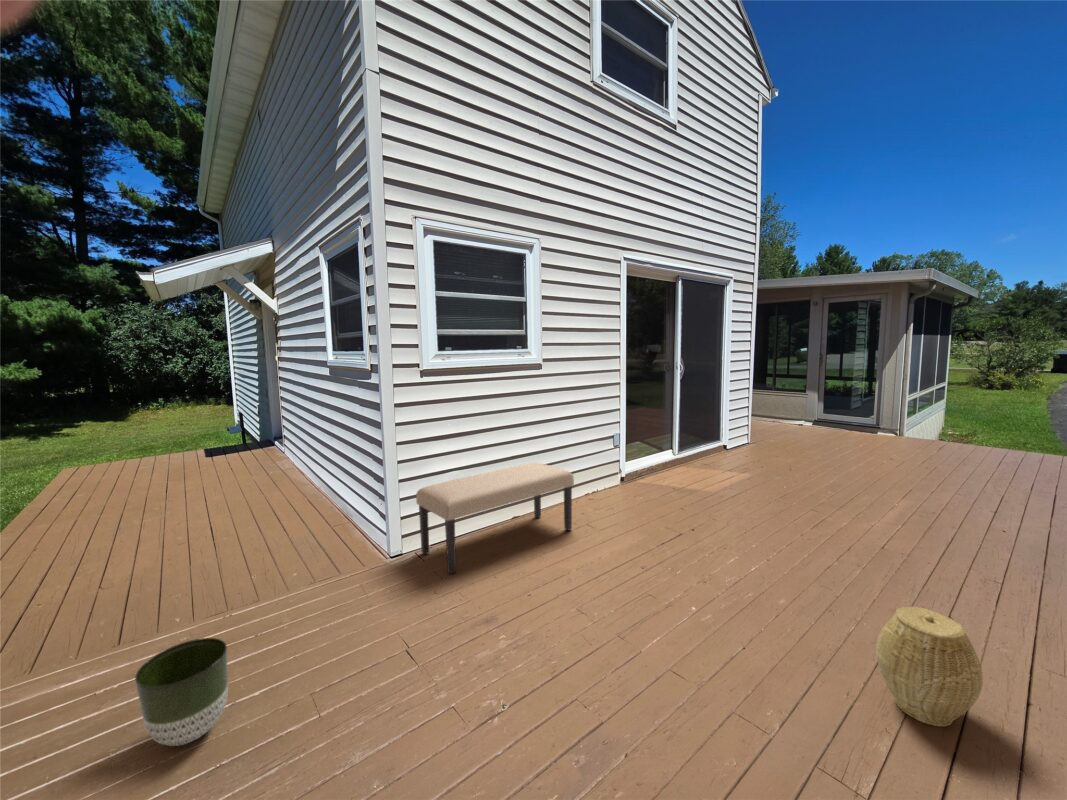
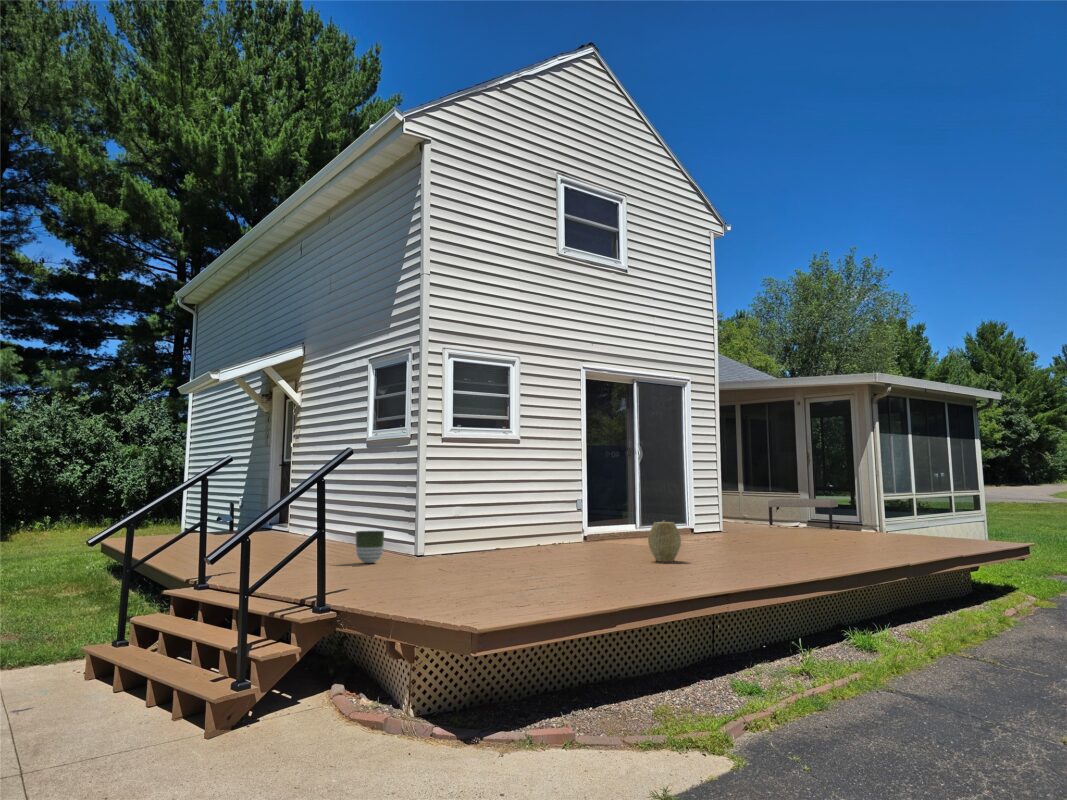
bench: present [416,462,574,573] -> present [768,499,839,529]

